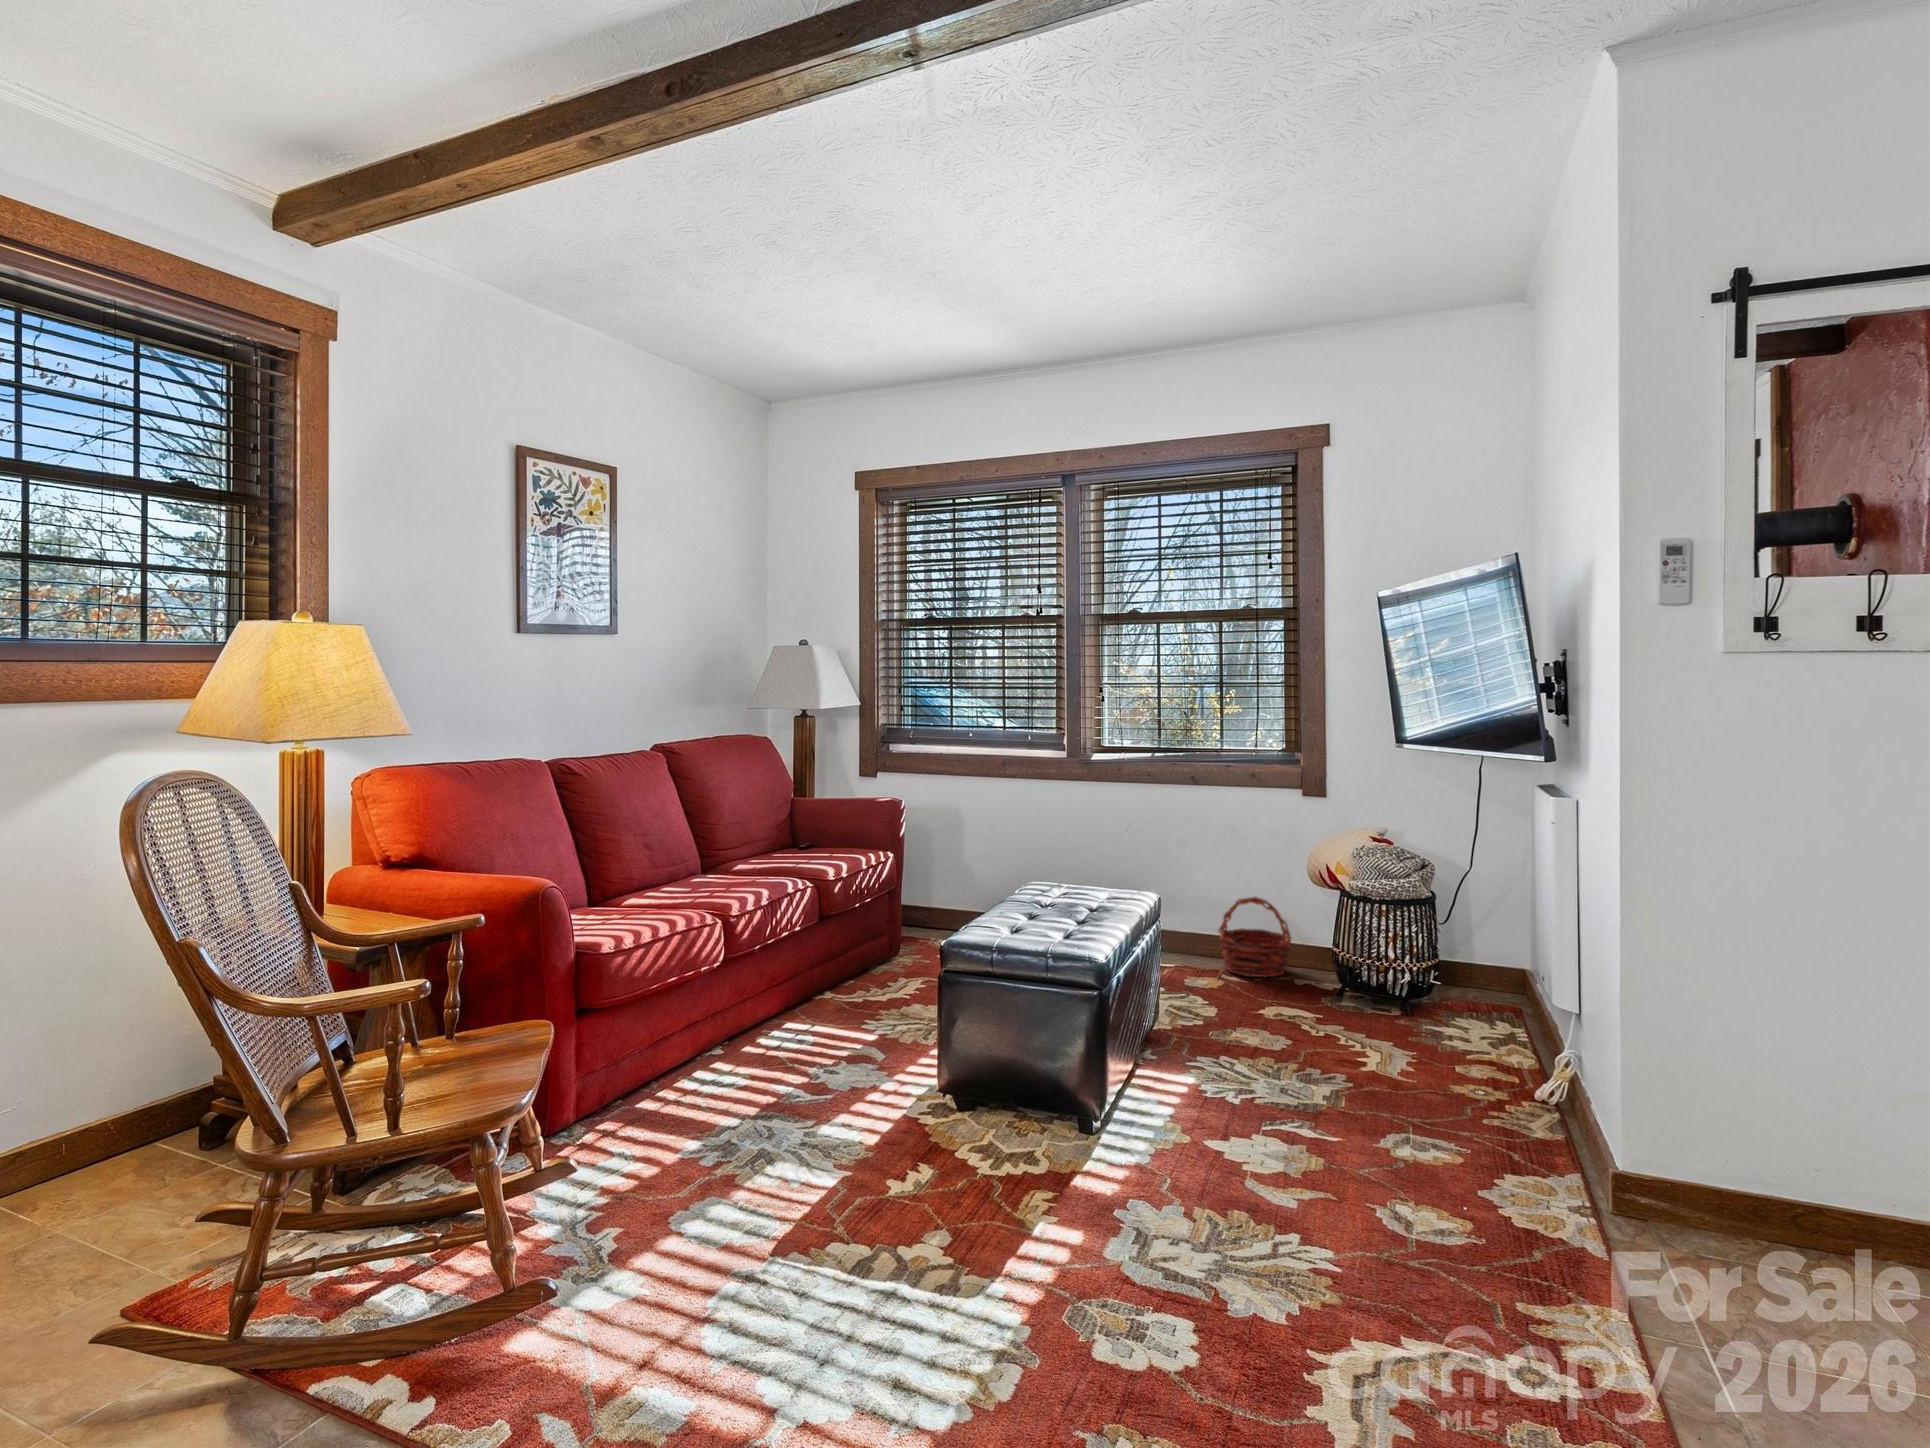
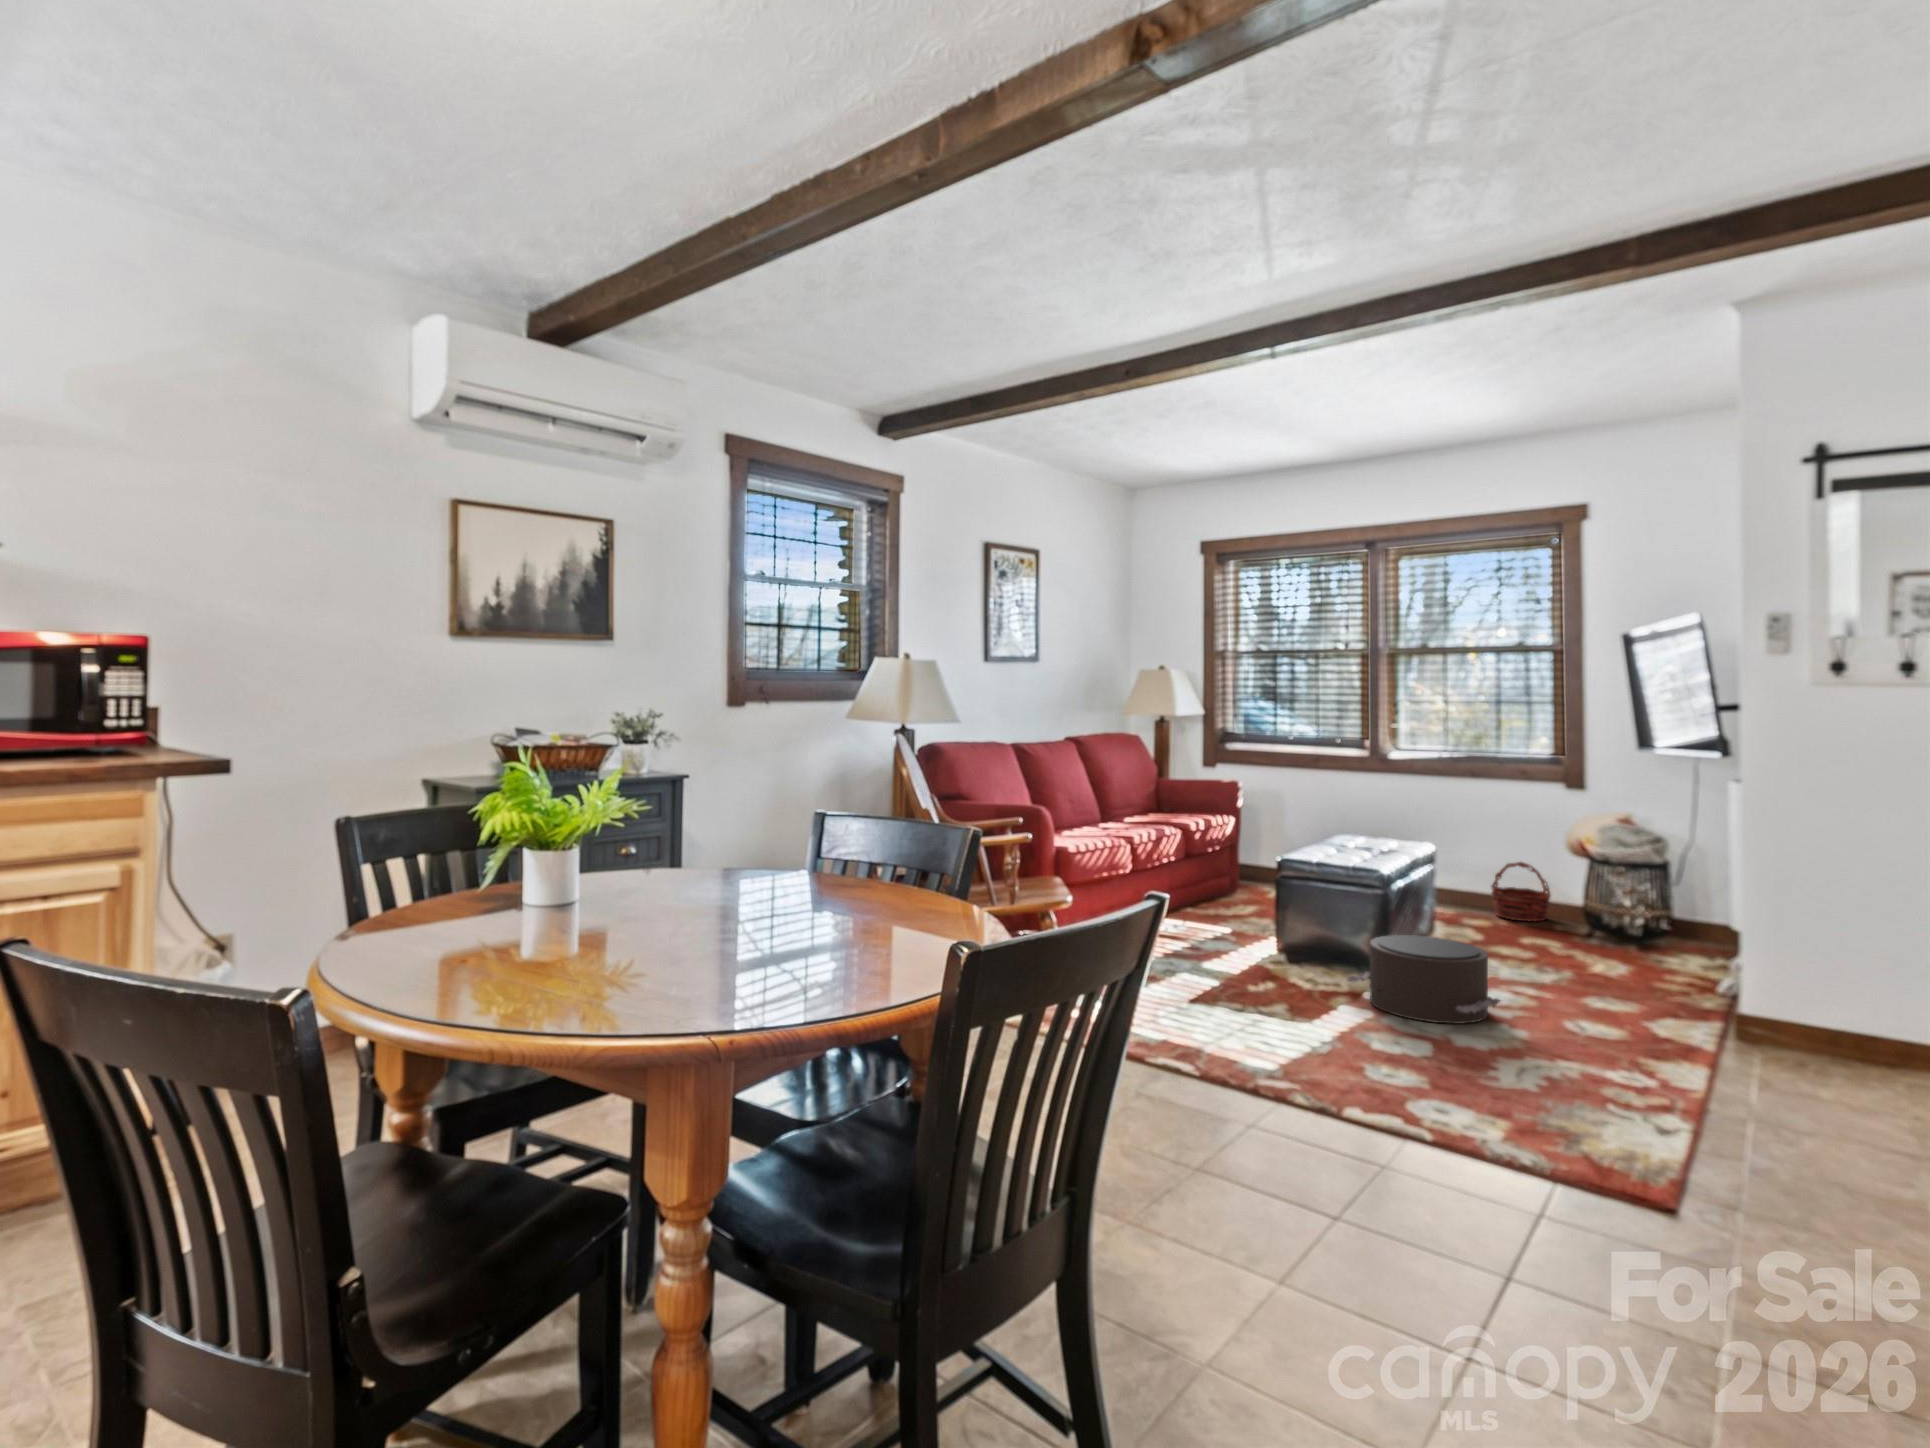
pouf: none [1040,1069,1288,1248] -> present [1346,935,1500,1024]

